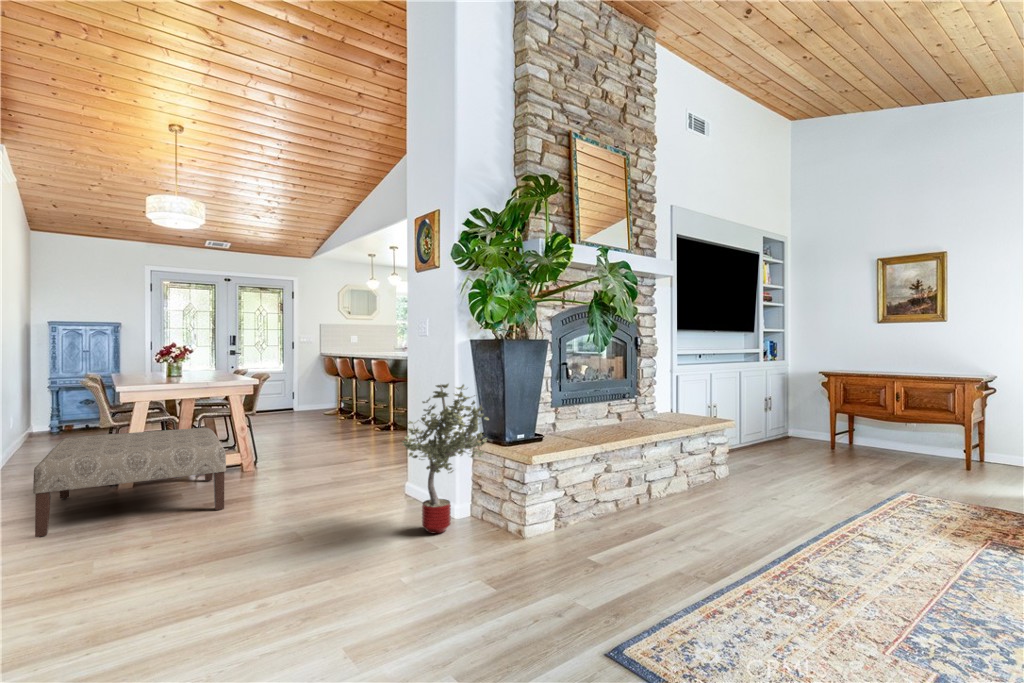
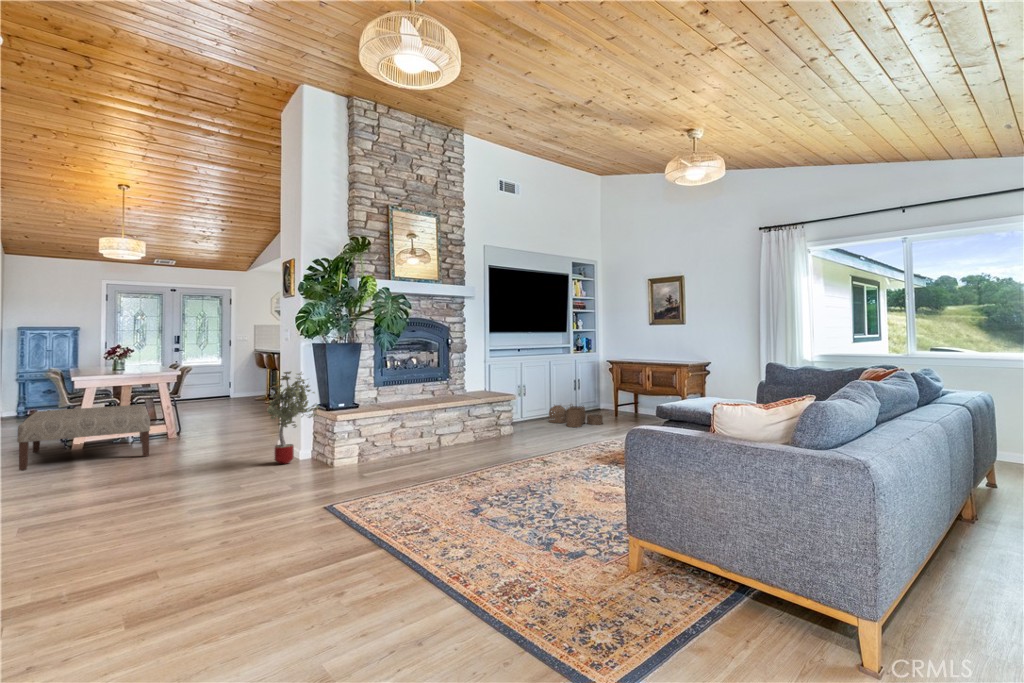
woven basket: none [743,427,829,463] -> present [549,405,603,427]

